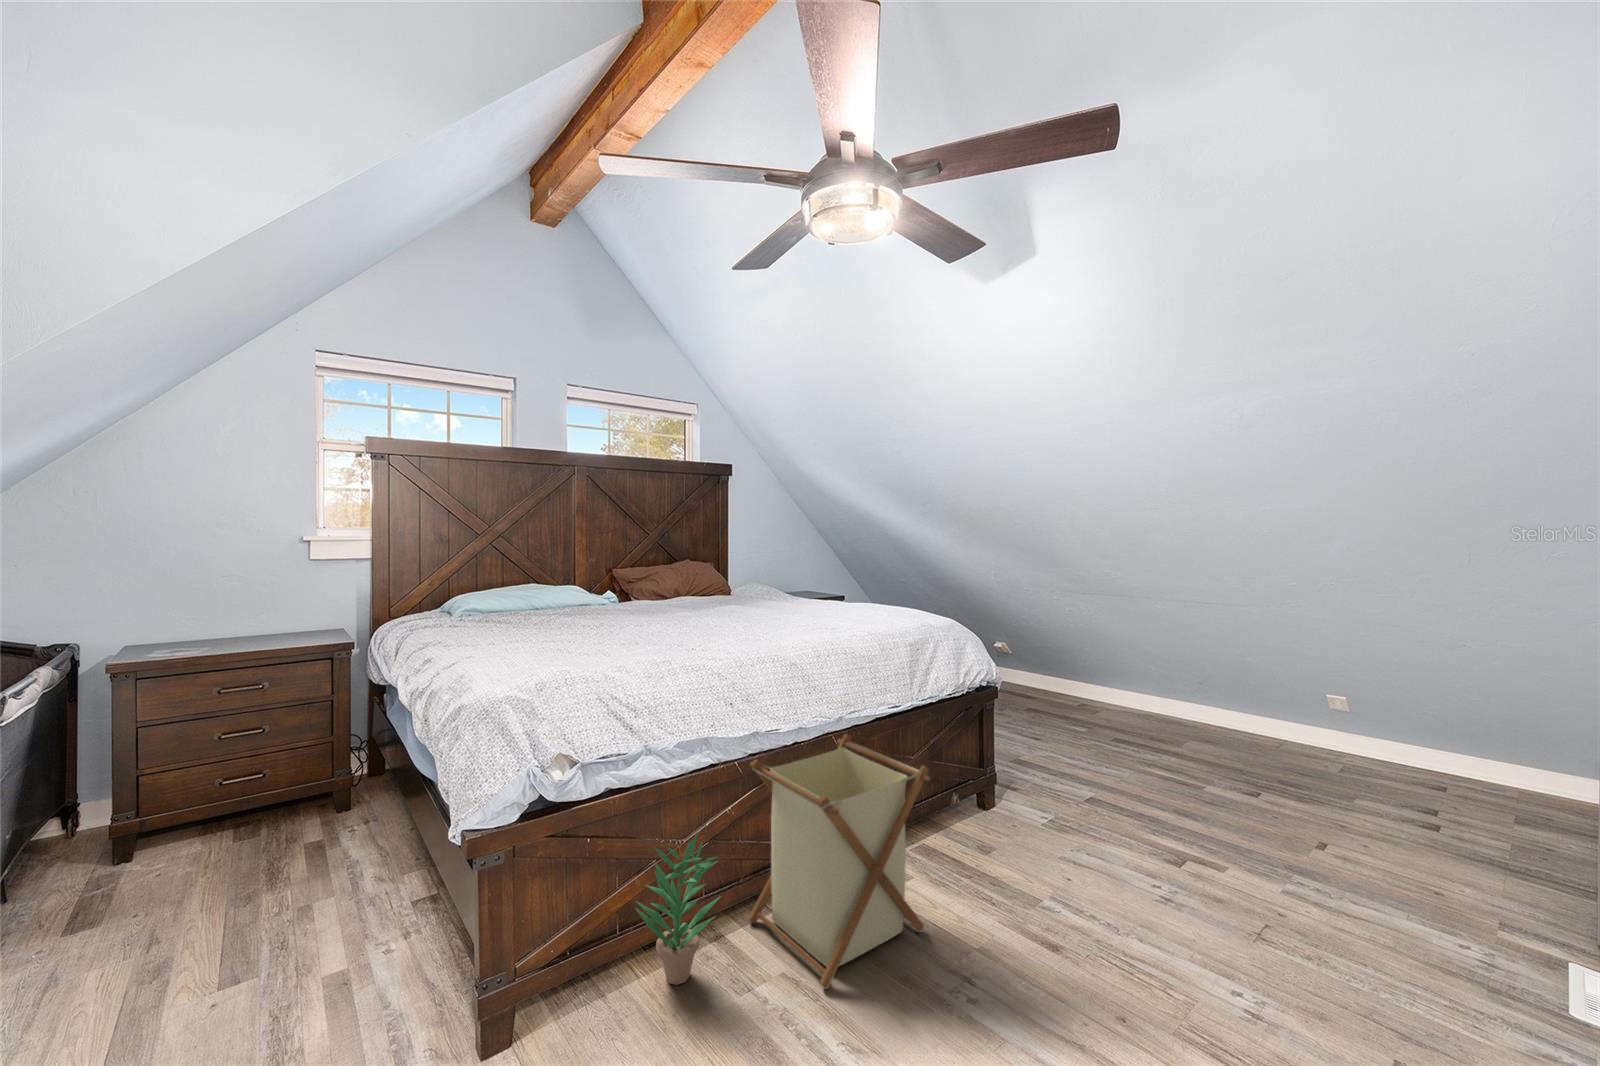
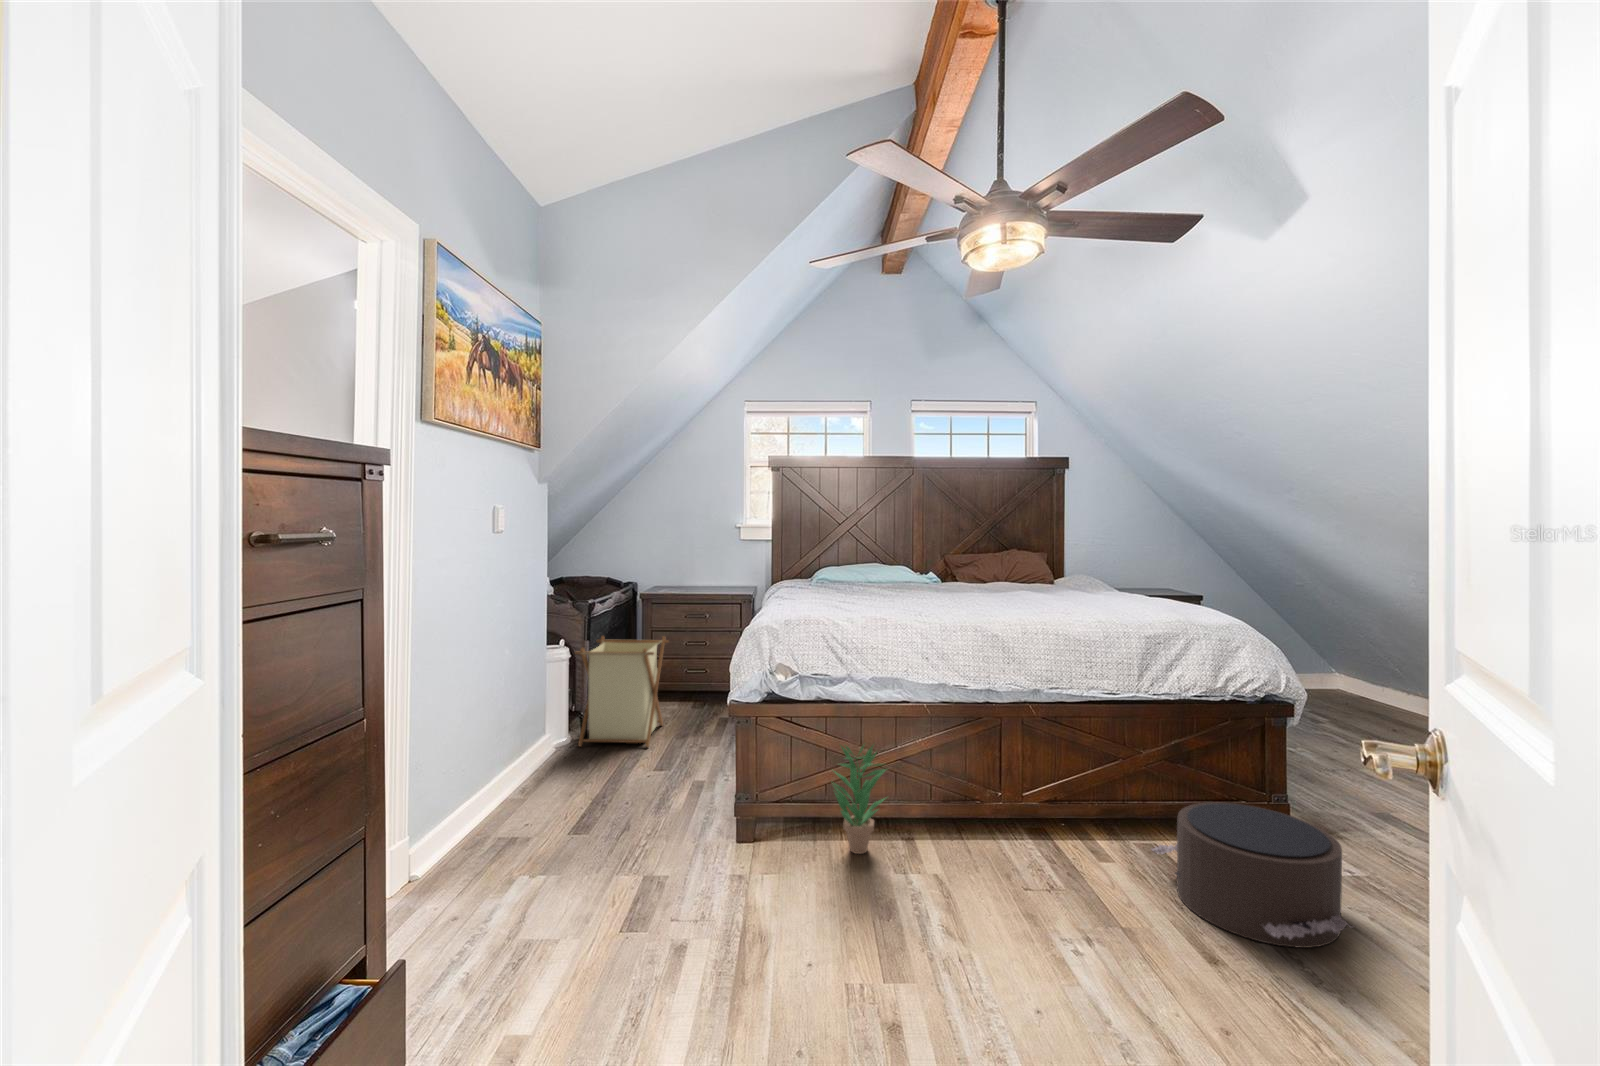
laundry basket: present [748,734,930,989] -> present [575,636,668,747]
pouf: none [947,791,1124,923] -> present [1152,802,1353,948]

